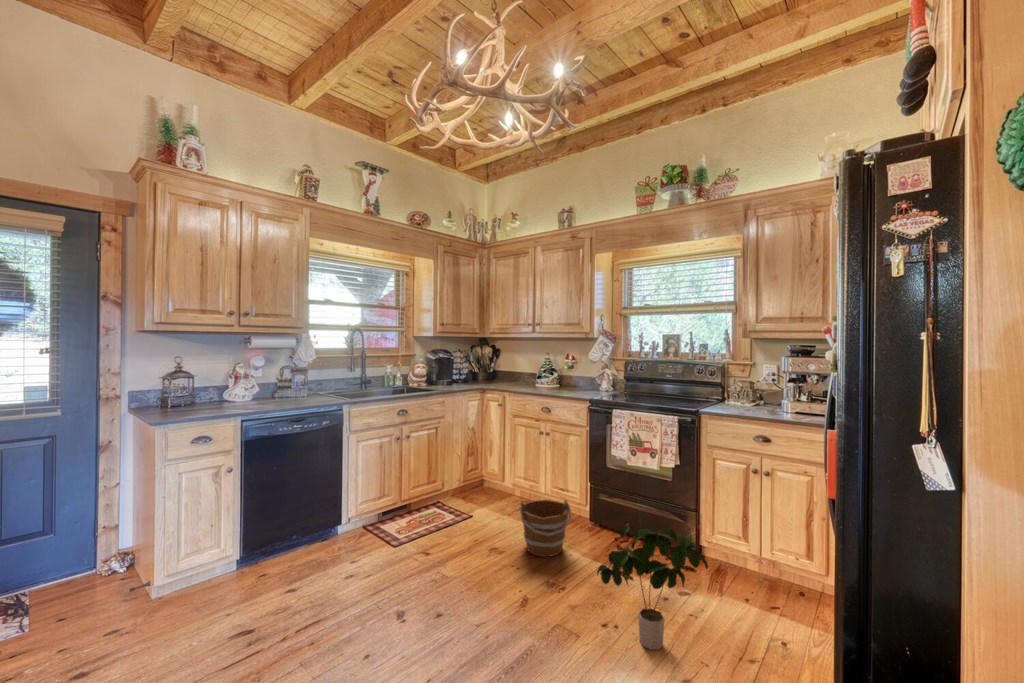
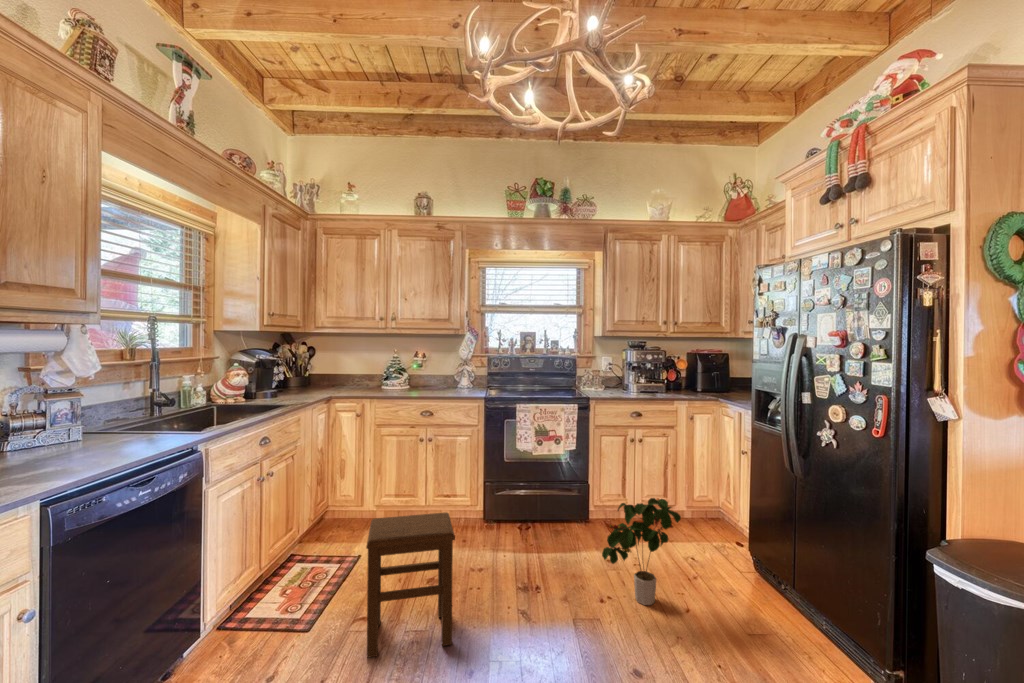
stool: none [400,479,479,592] -> present [366,512,455,658]
bucket: present [520,500,572,557] -> none [451,503,506,571]

